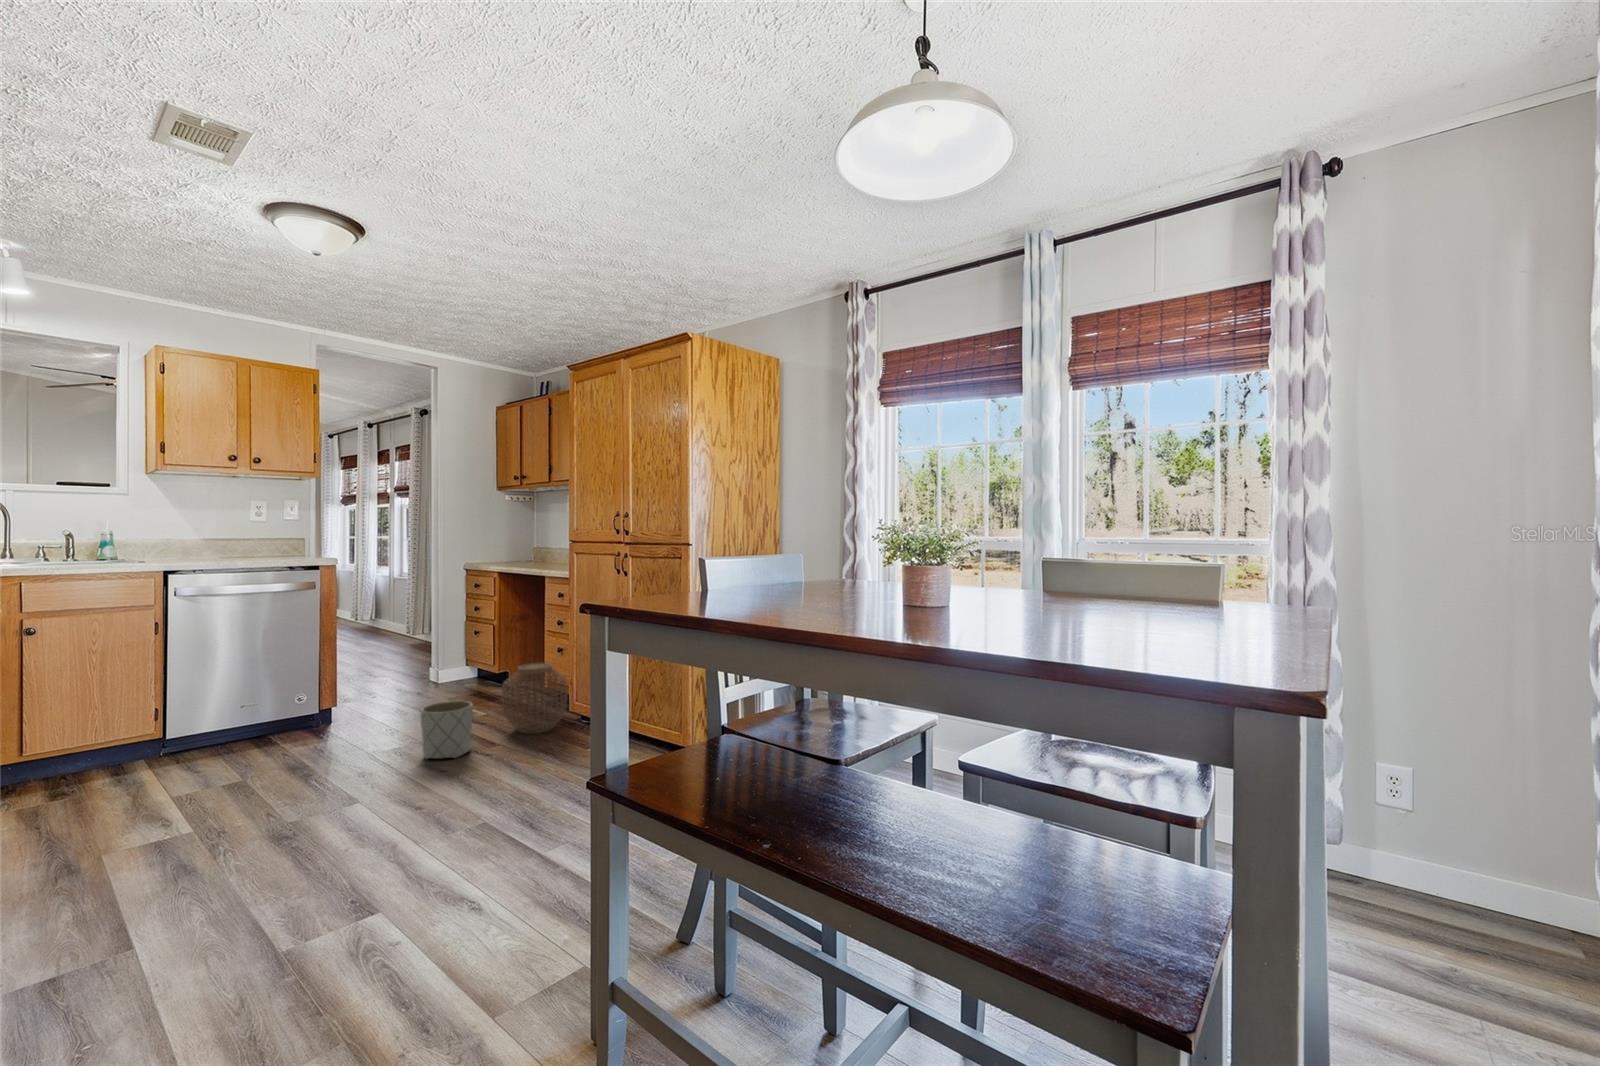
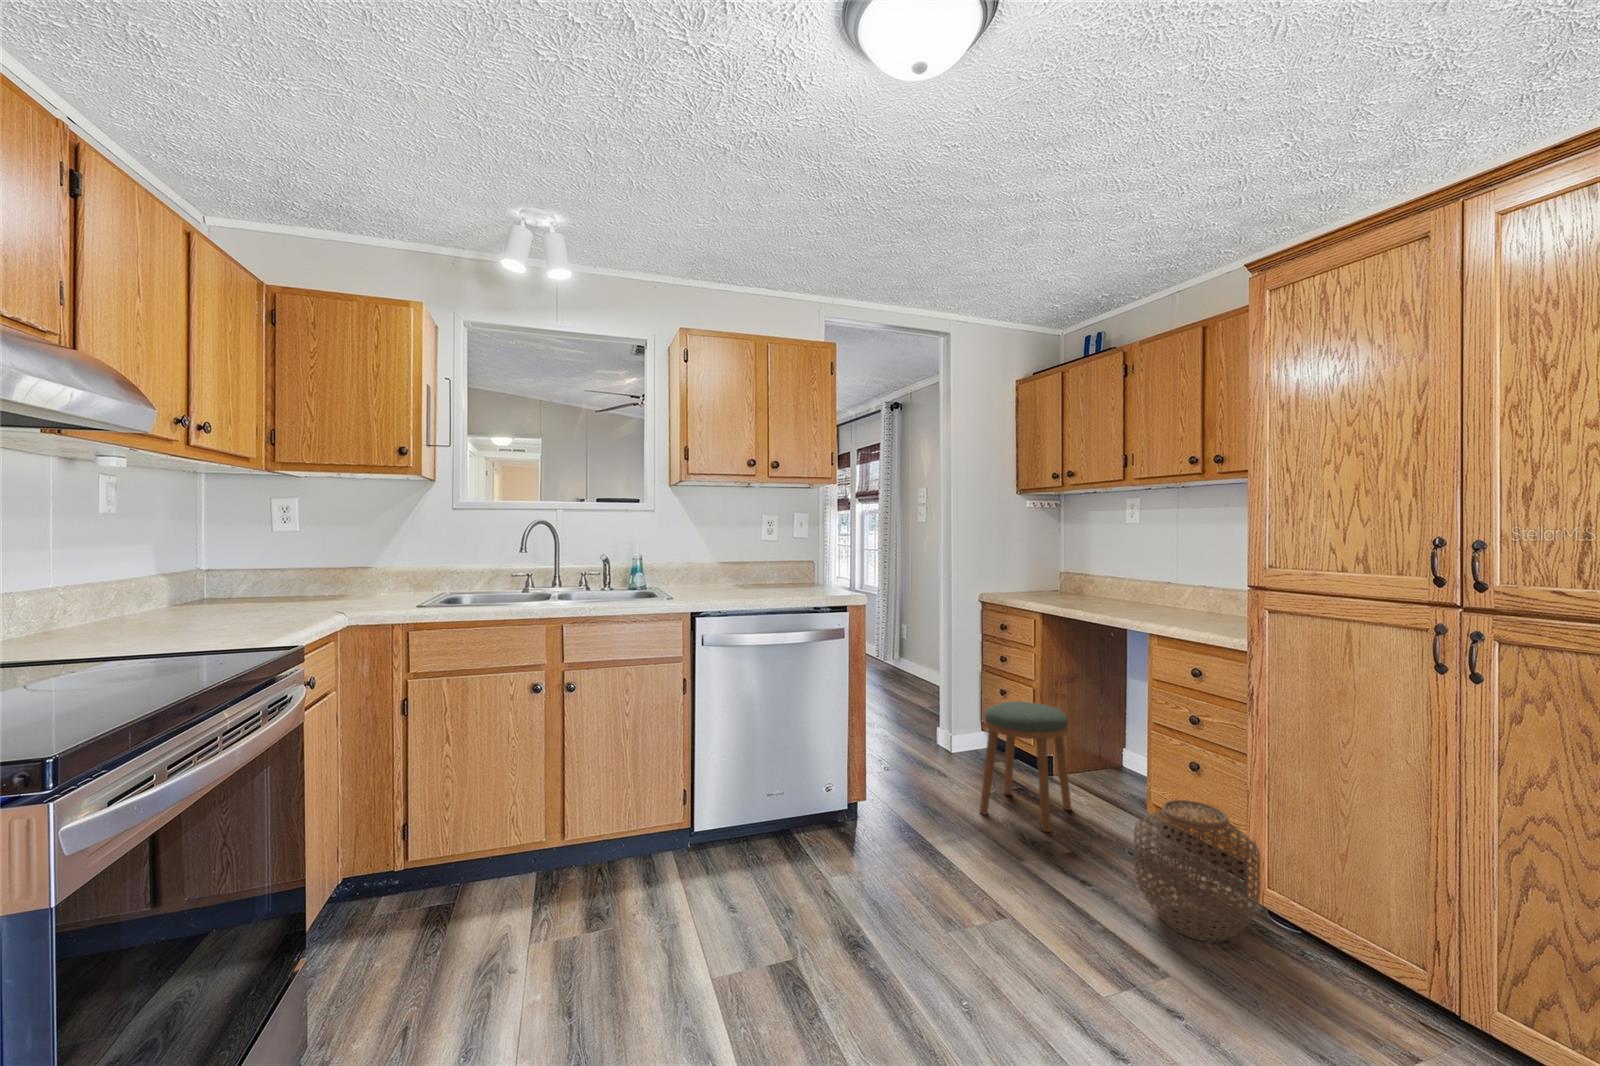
stool: none [436,631,506,709] -> present [980,701,1071,832]
planter: present [421,701,473,759] -> none [1037,866,1126,994]

